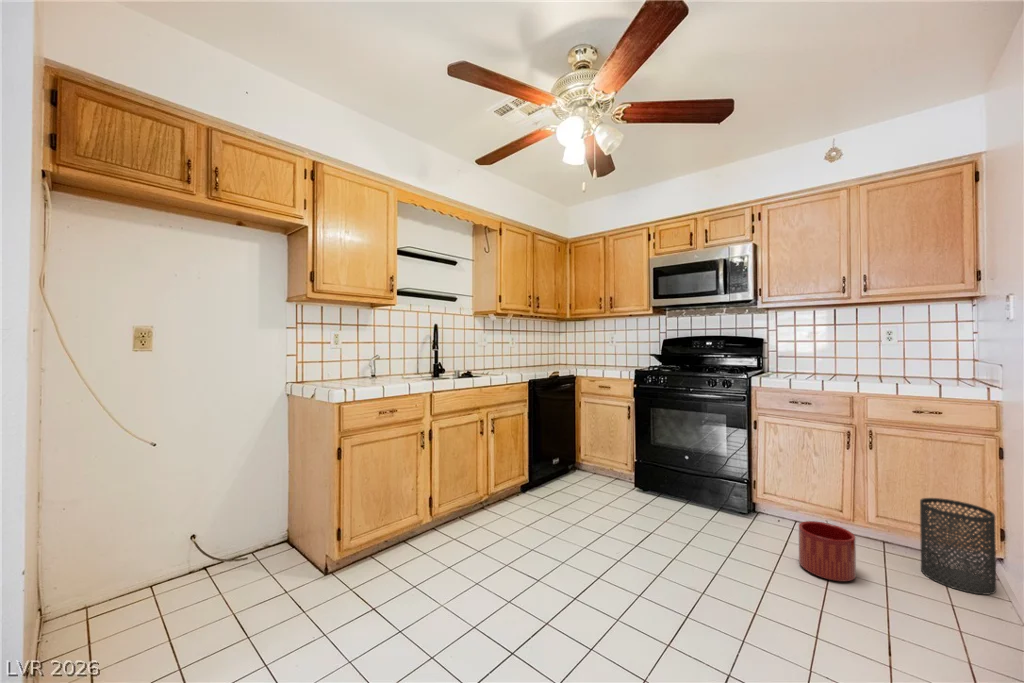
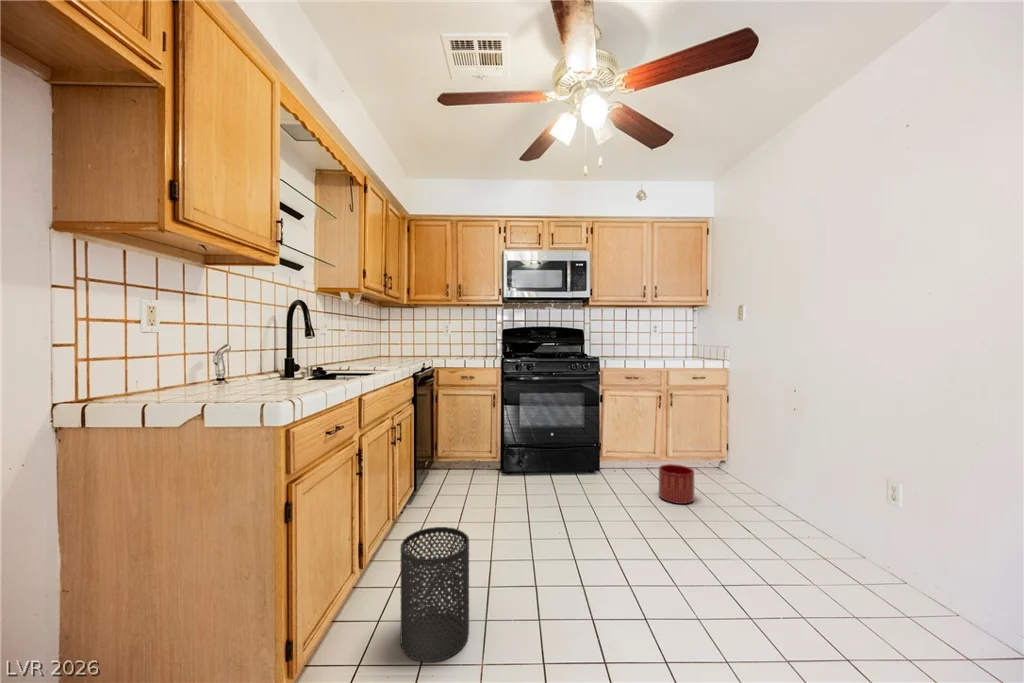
trash can: present [920,498,996,594] -> present [400,527,469,662]

